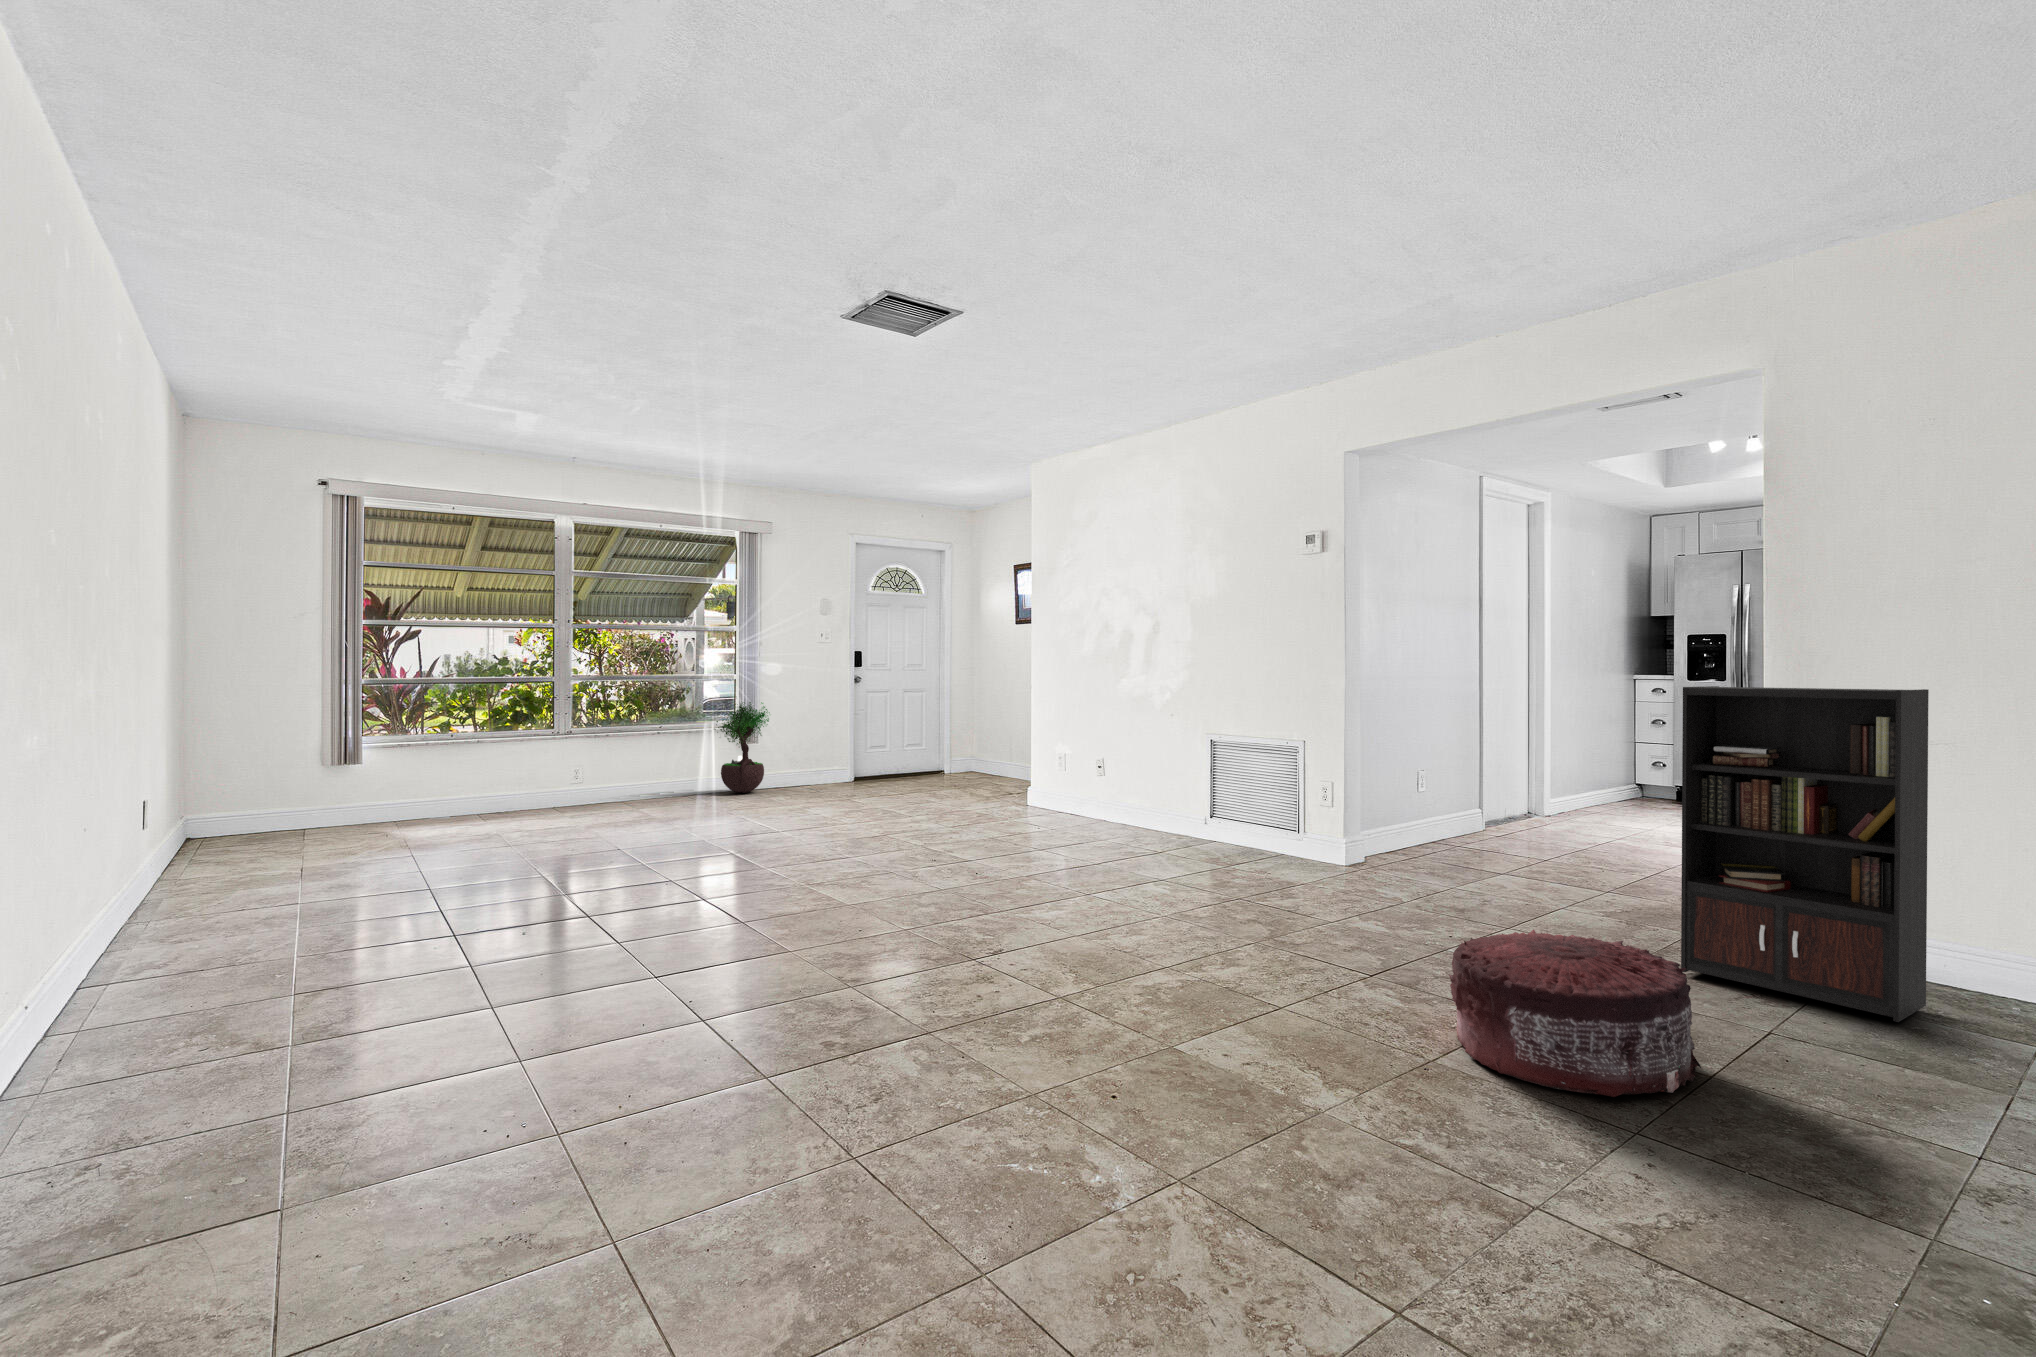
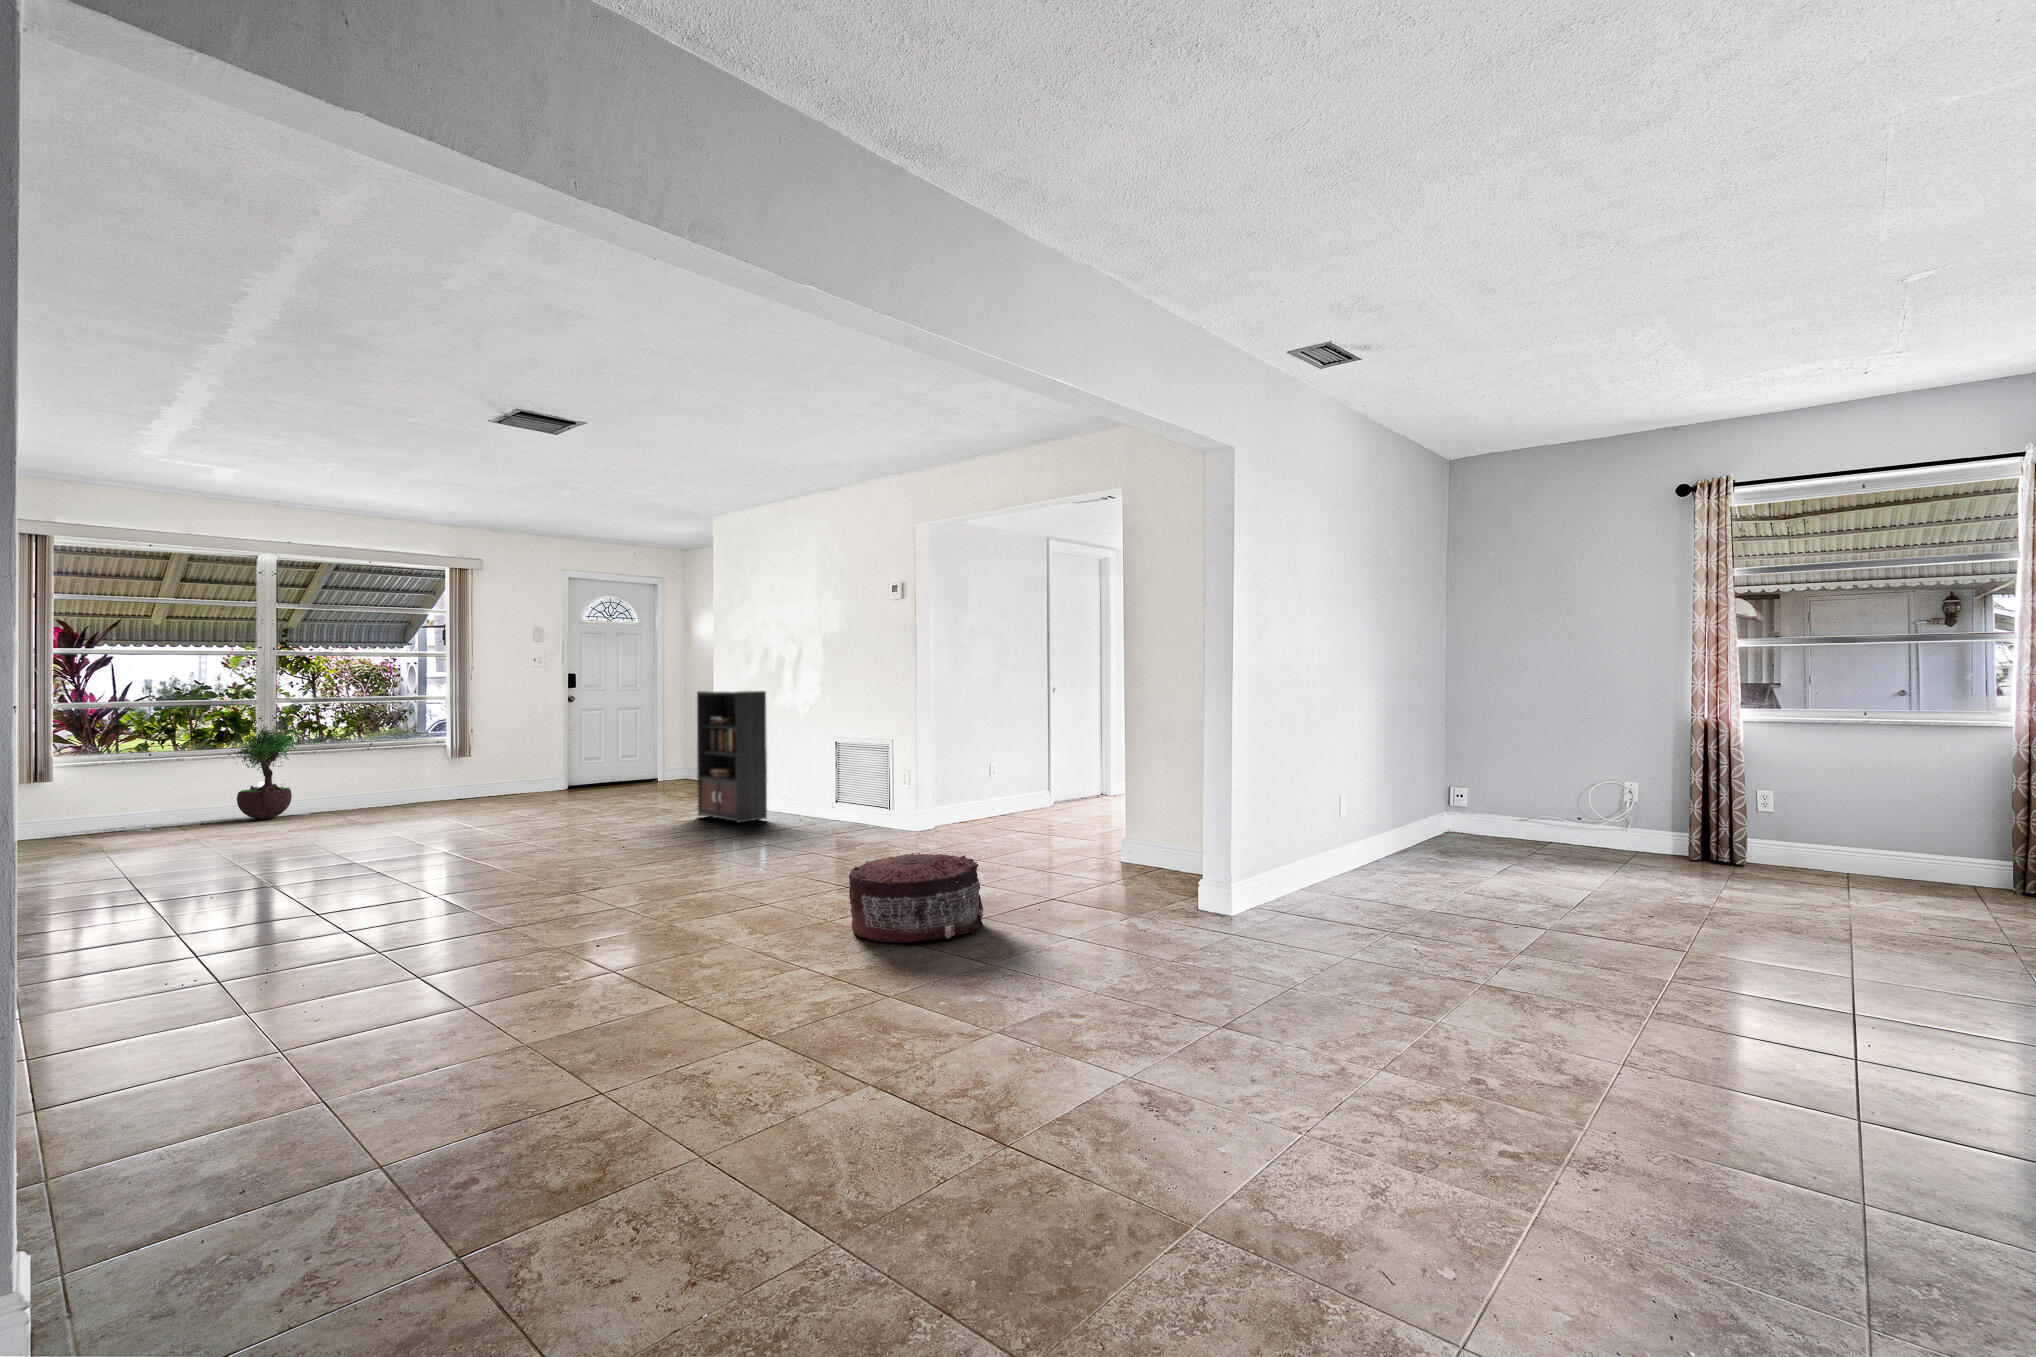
bookcase: present [1681,686,2020,1022] -> present [697,691,767,822]
potted tree: present [715,702,769,793] -> present [228,726,301,819]

